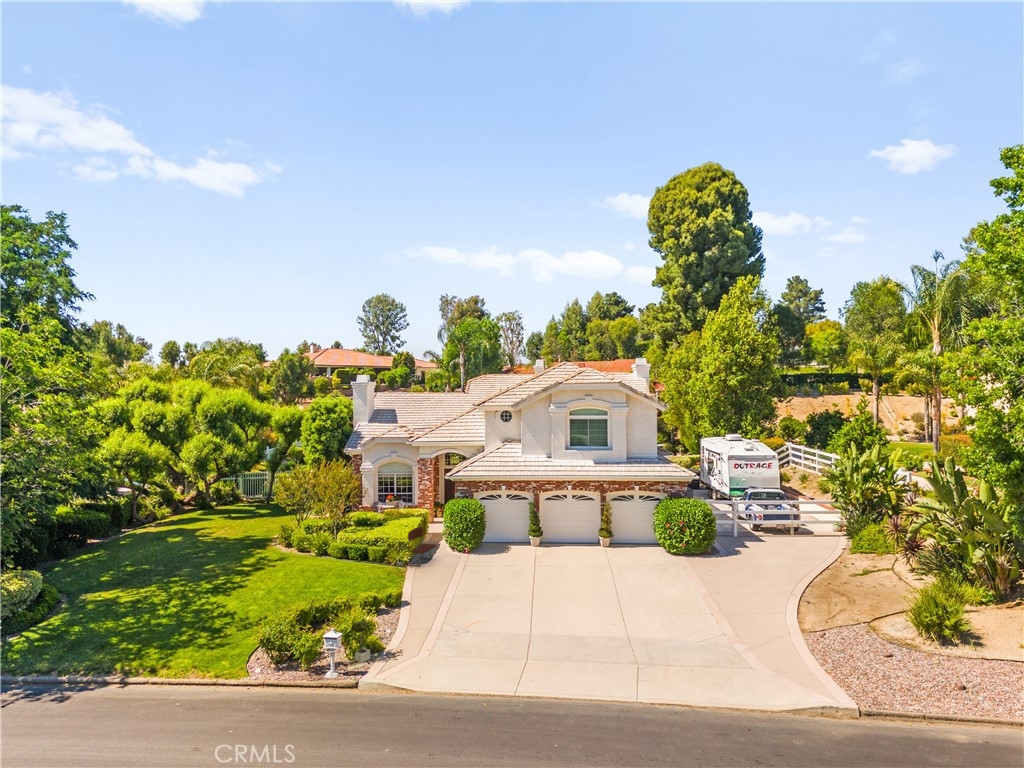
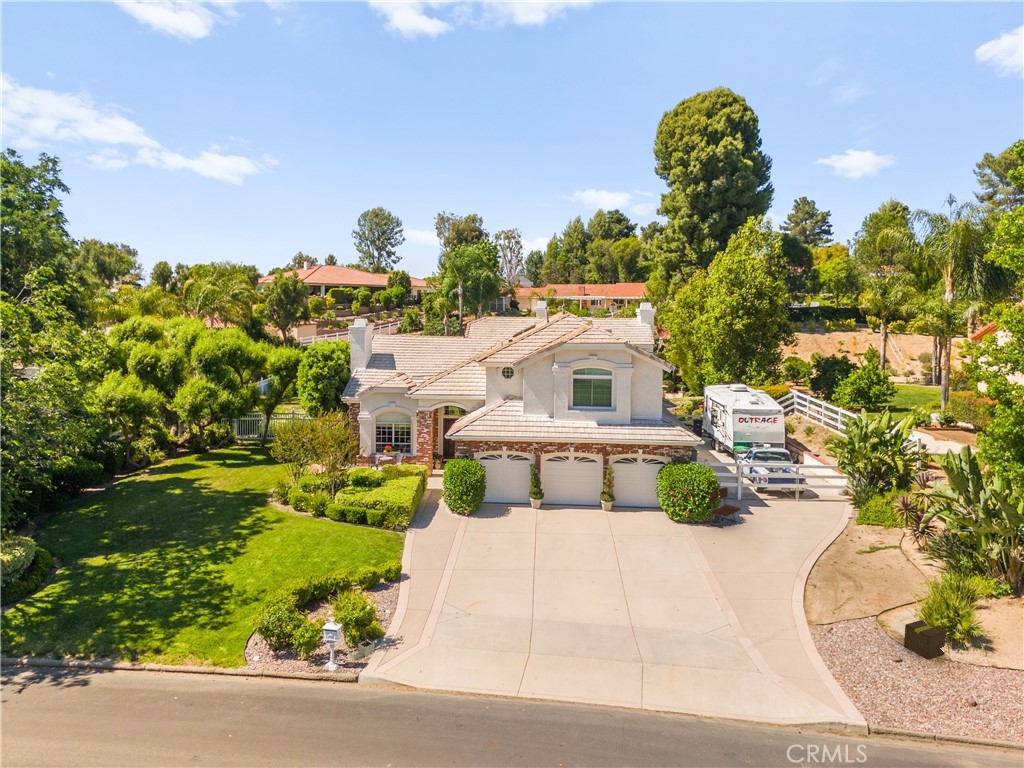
bench: present [408,527,436,566] -> present [711,487,741,528]
cardboard box: none [896,620,938,657] -> present [904,620,946,659]

